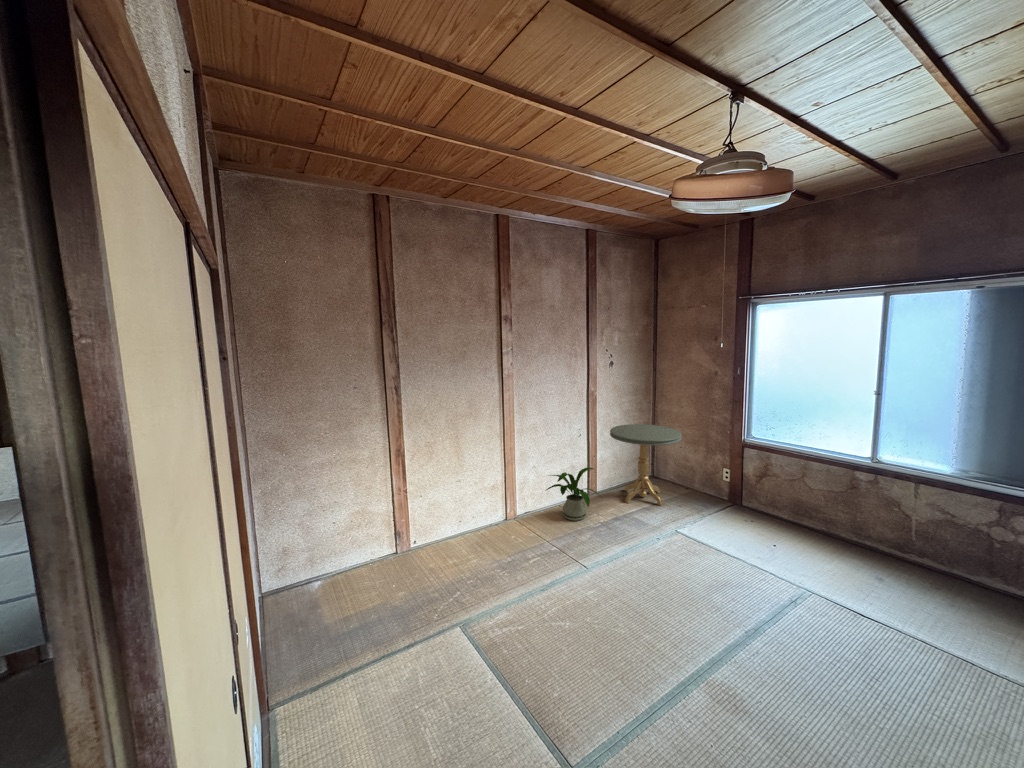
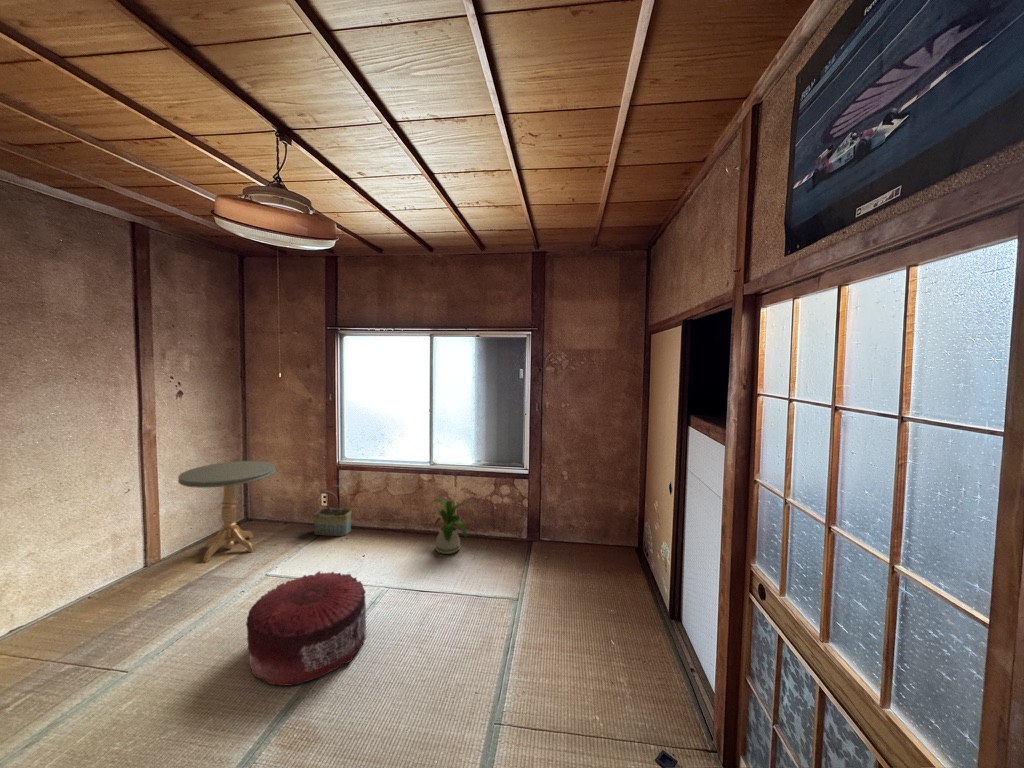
basket: none [715,463,757,517] -> present [313,486,352,536]
house plant: present [546,468,599,521] -> present [430,499,471,554]
pouf: none [671,546,792,657] -> present [246,571,366,686]

